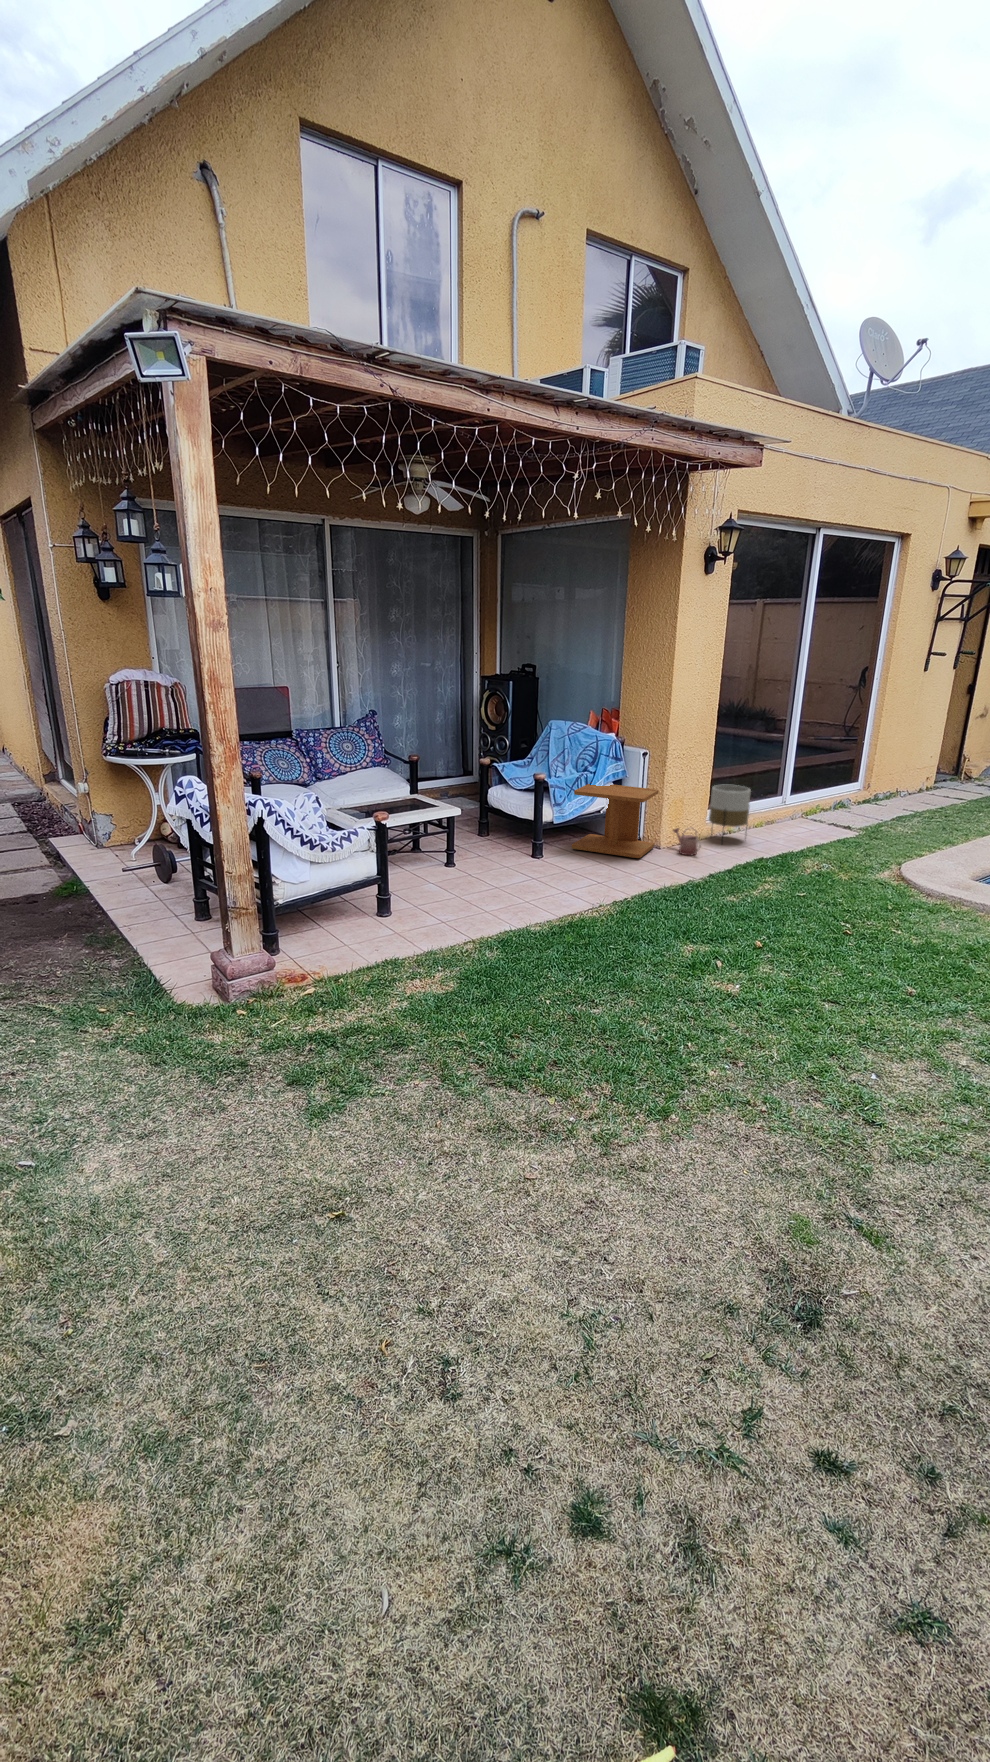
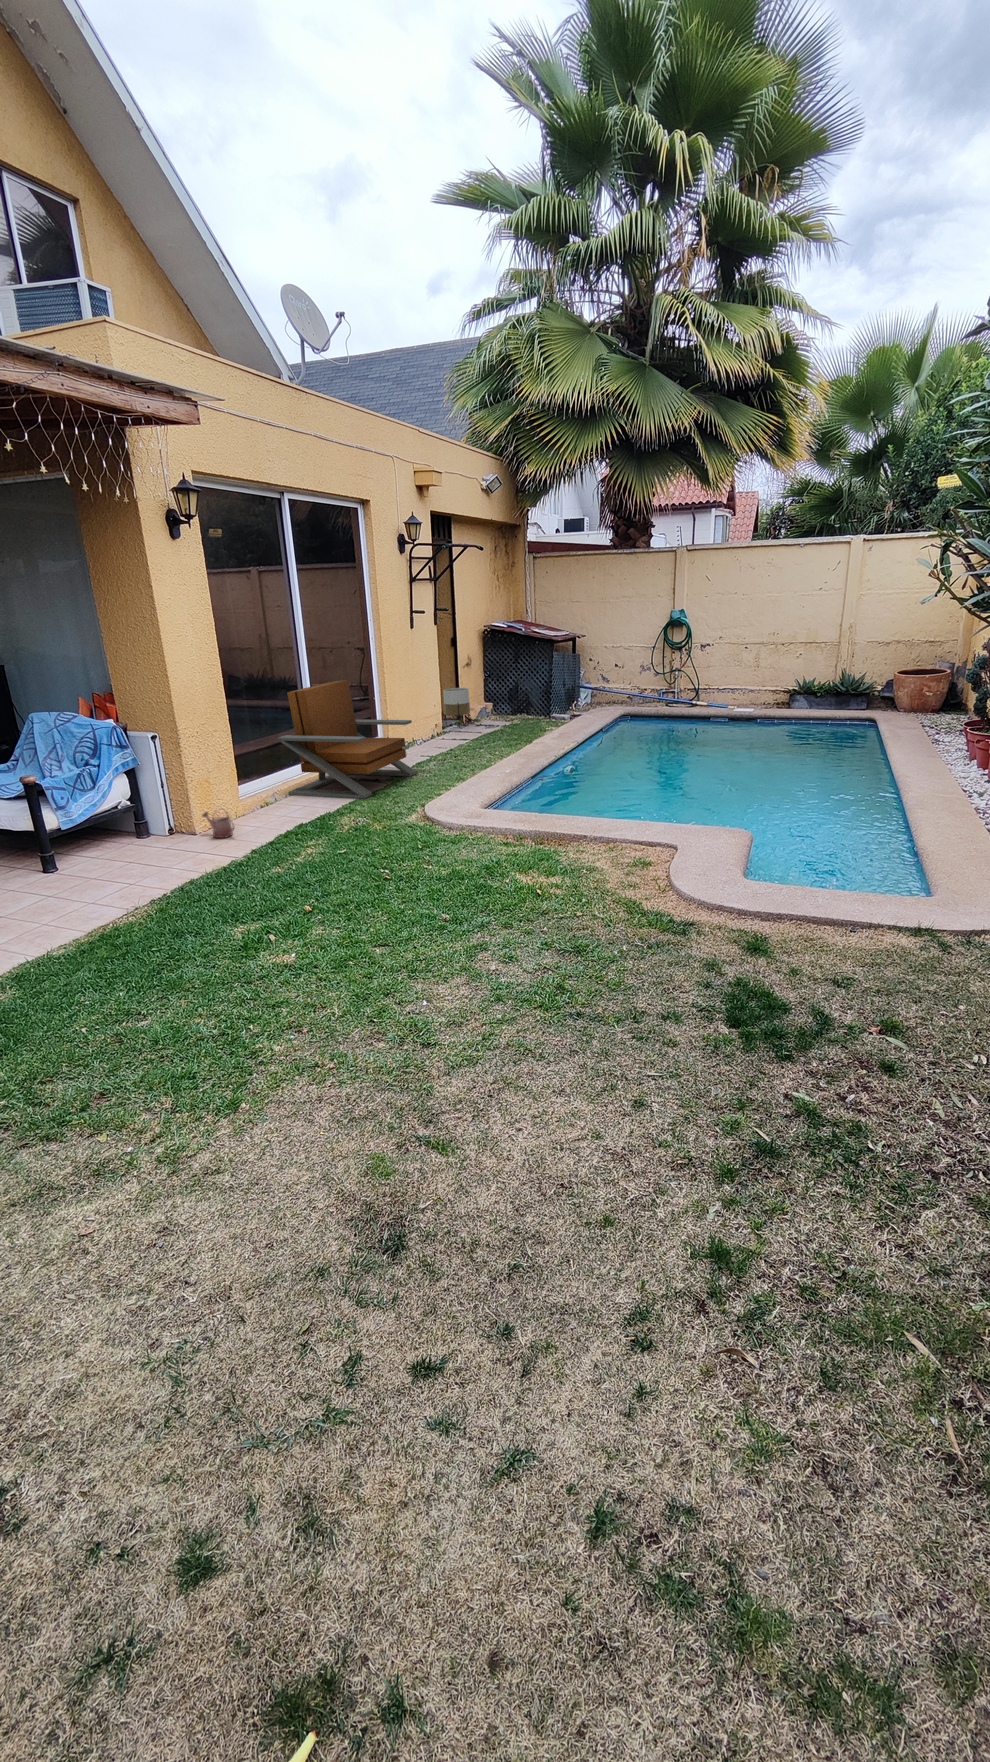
lounge chair: none [755,721,902,844] -> present [278,680,416,799]
side table: present [572,784,658,858] -> none [77,775,186,857]
planter: present [709,785,751,834] -> present [443,688,470,728]

